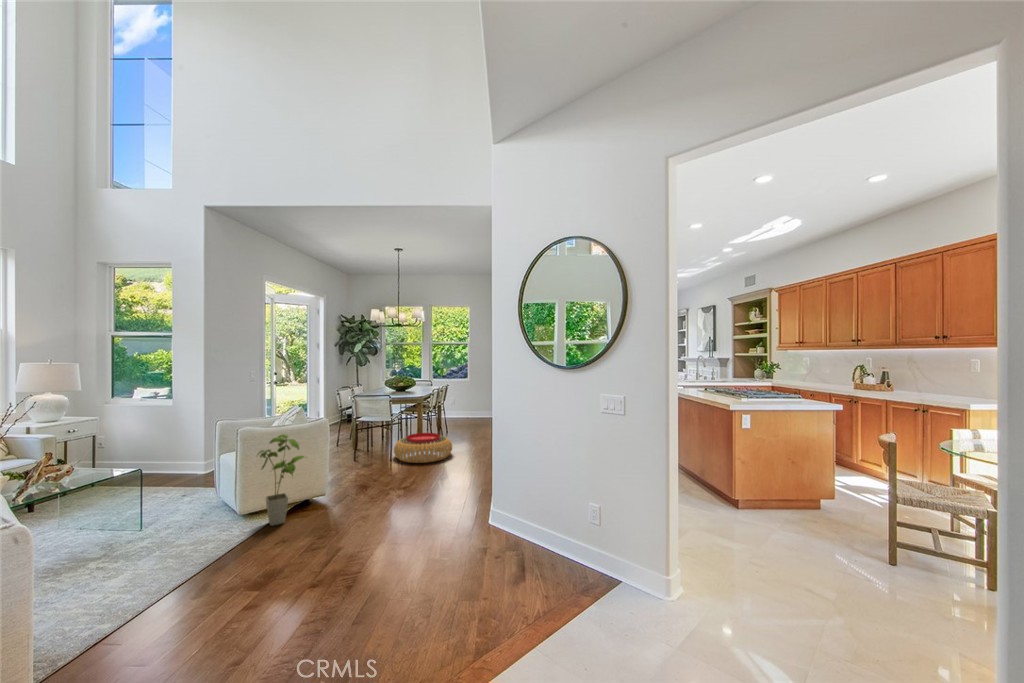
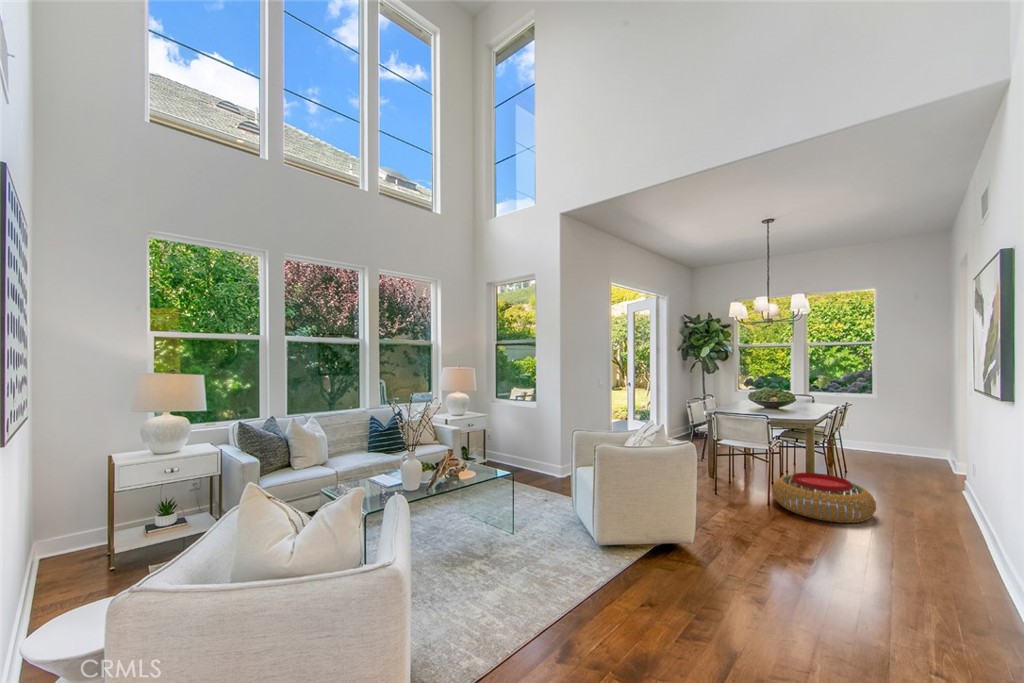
house plant: present [258,434,305,526] -> none [613,459,672,572]

